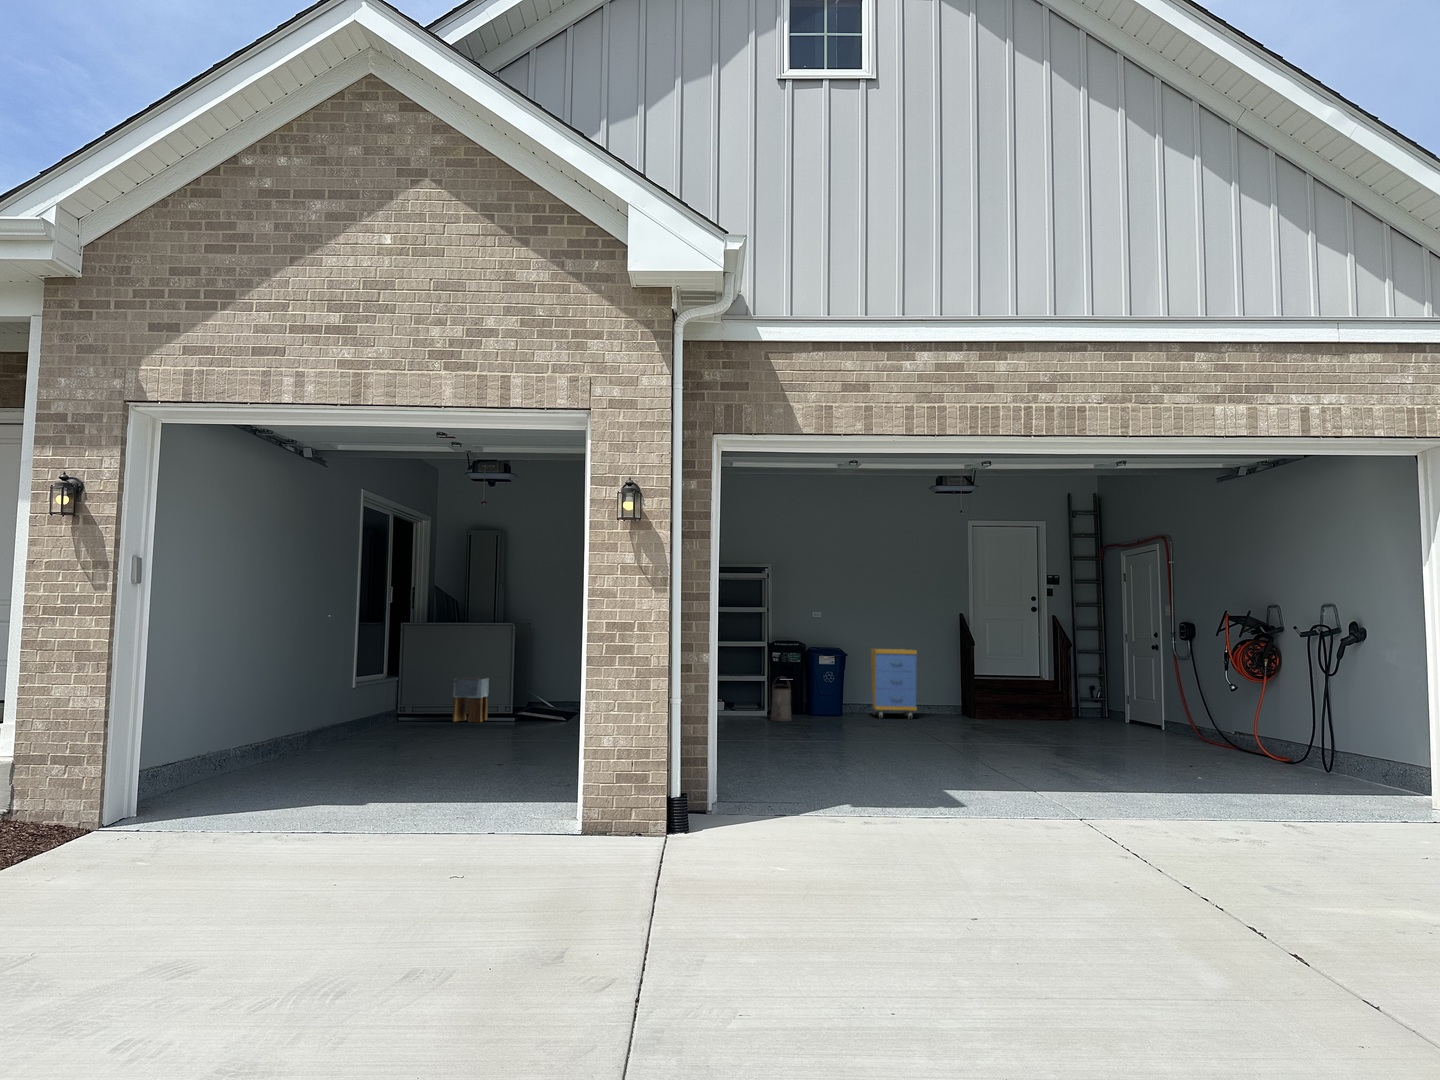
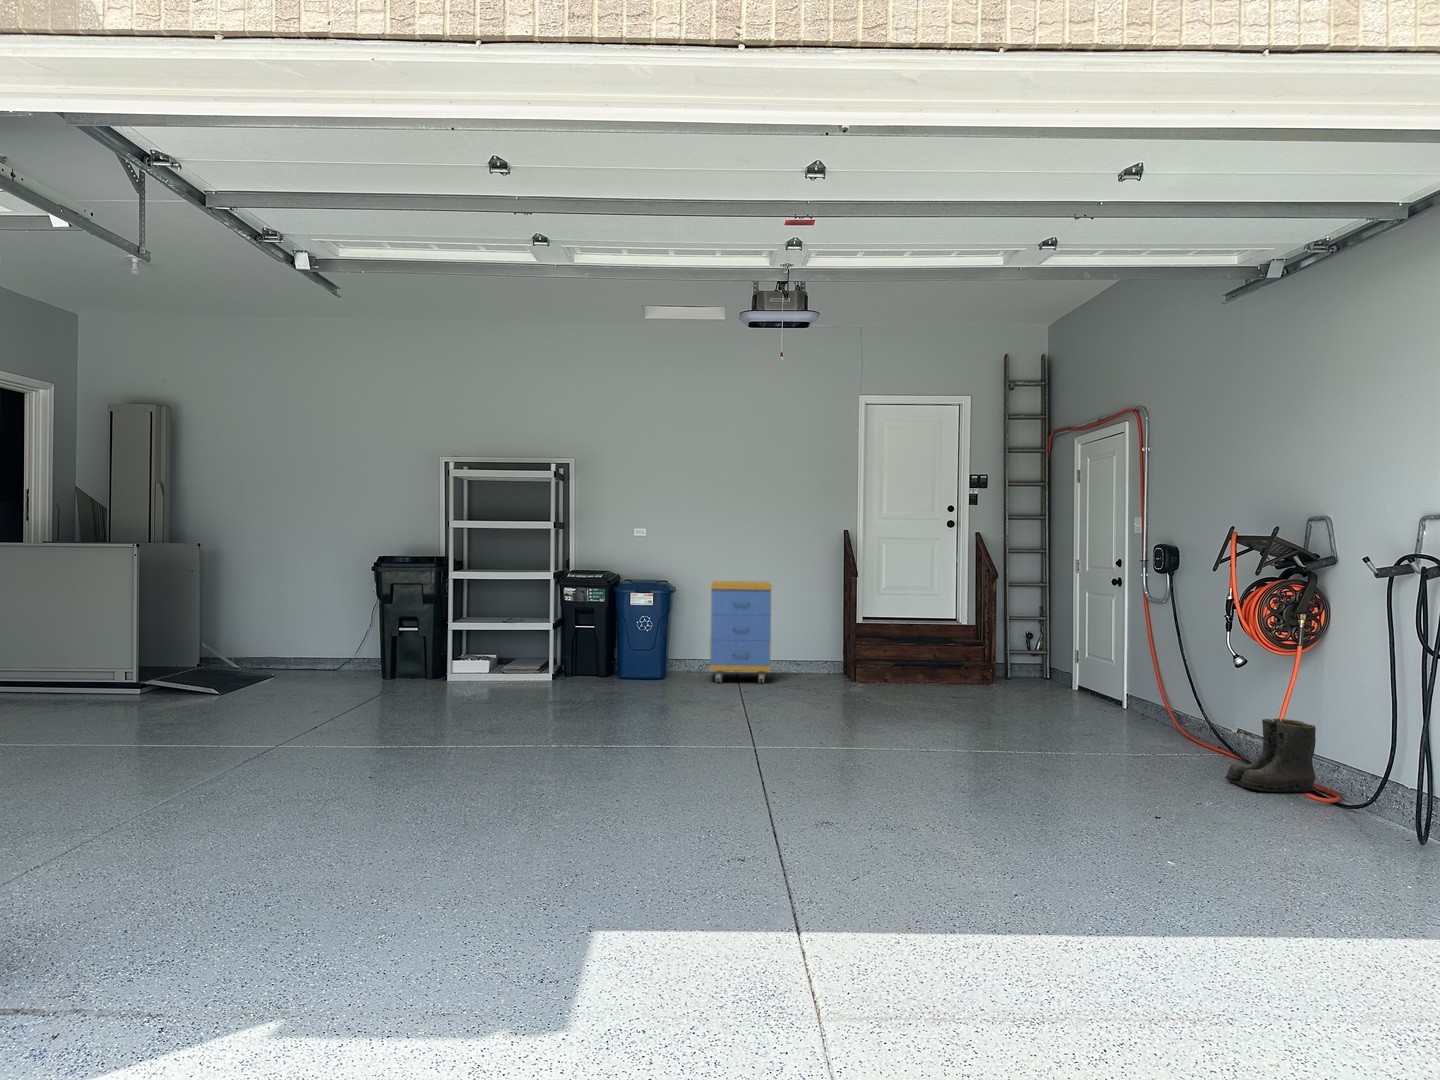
stool: present [452,677,489,722] -> none [35,629,105,699]
watering can: present [770,684,792,721] -> none [546,625,583,691]
boots: none [1227,720,1279,759] -> present [1225,719,1316,792]

